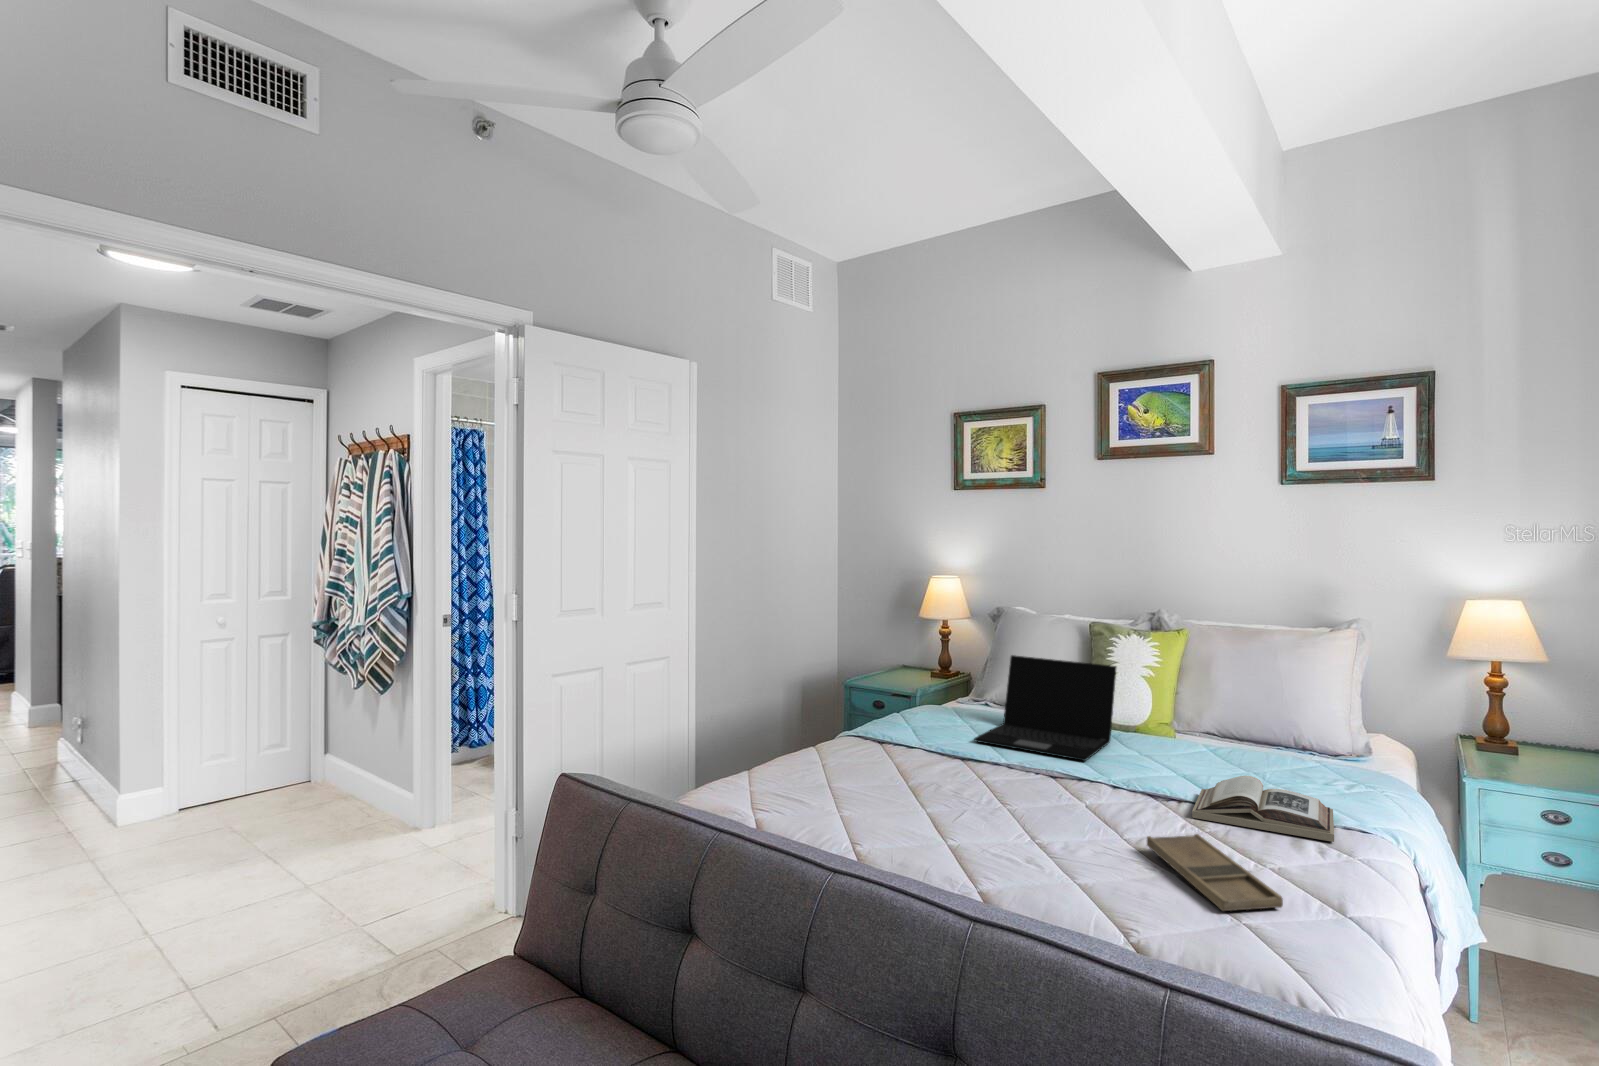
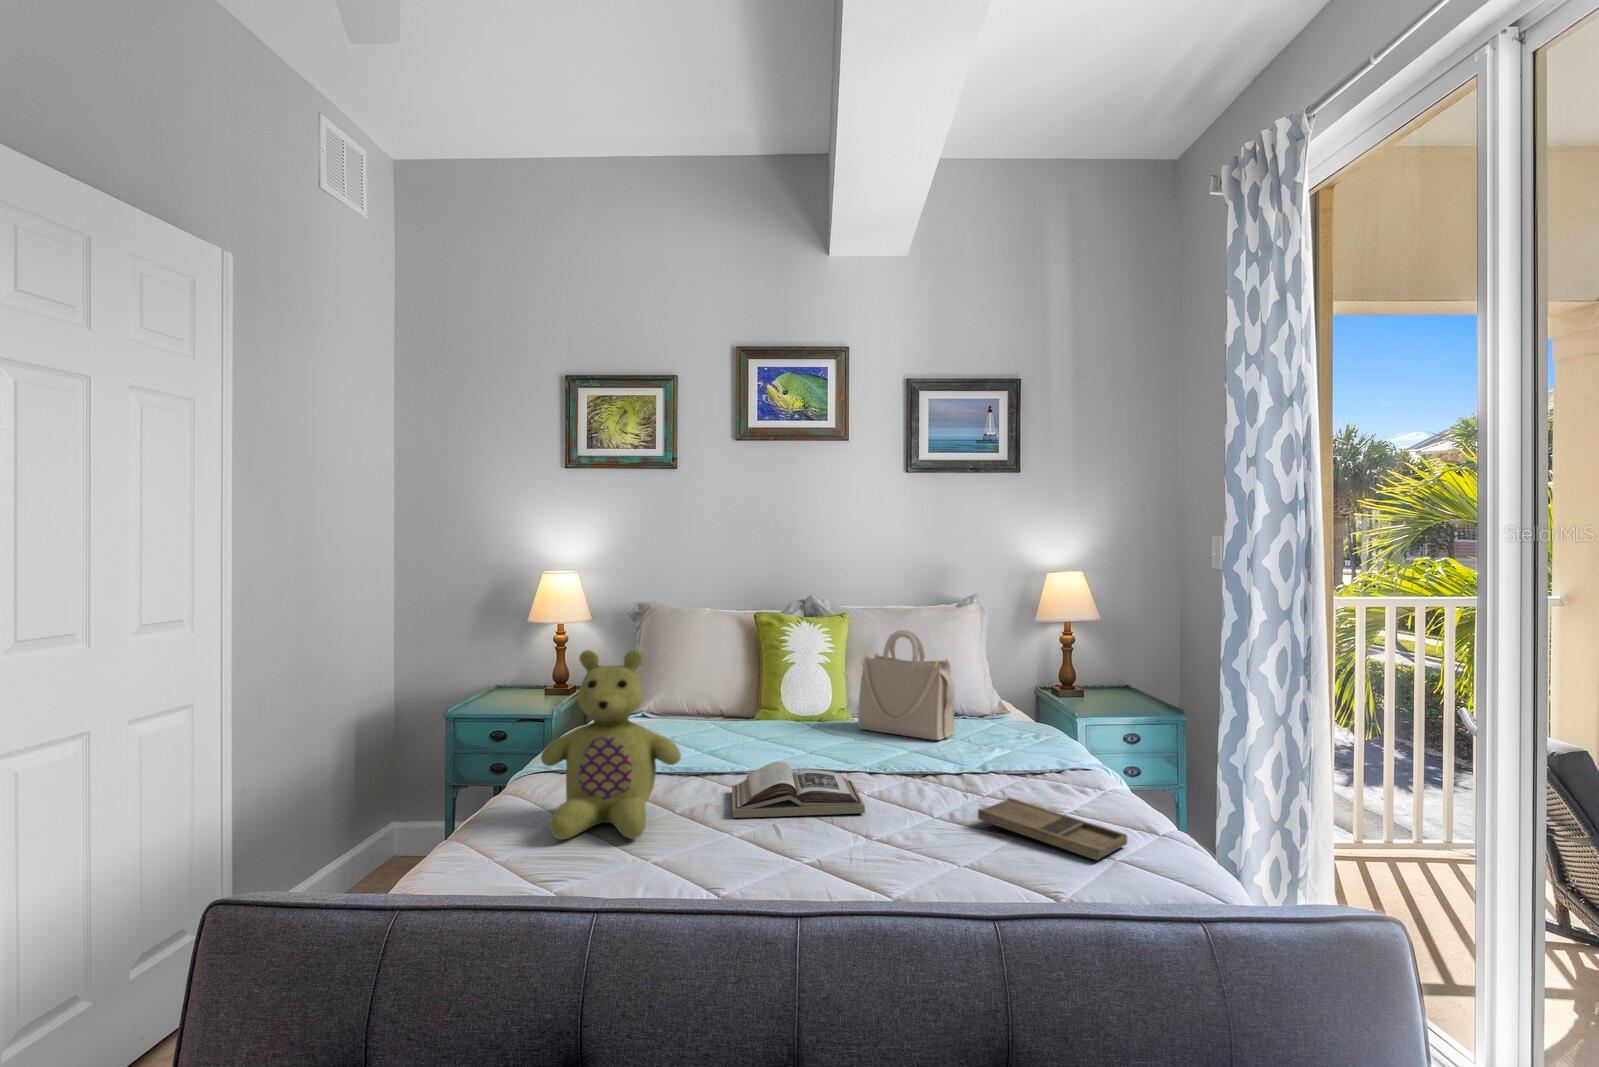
stuffed bear: none [805,648,911,794] -> present [541,650,681,839]
handbag: none [1156,653,1256,769] -> present [858,630,955,740]
laptop: present [974,655,1116,761] -> none [690,652,822,755]
book: present [1192,776,1334,842] -> present [732,762,865,818]

